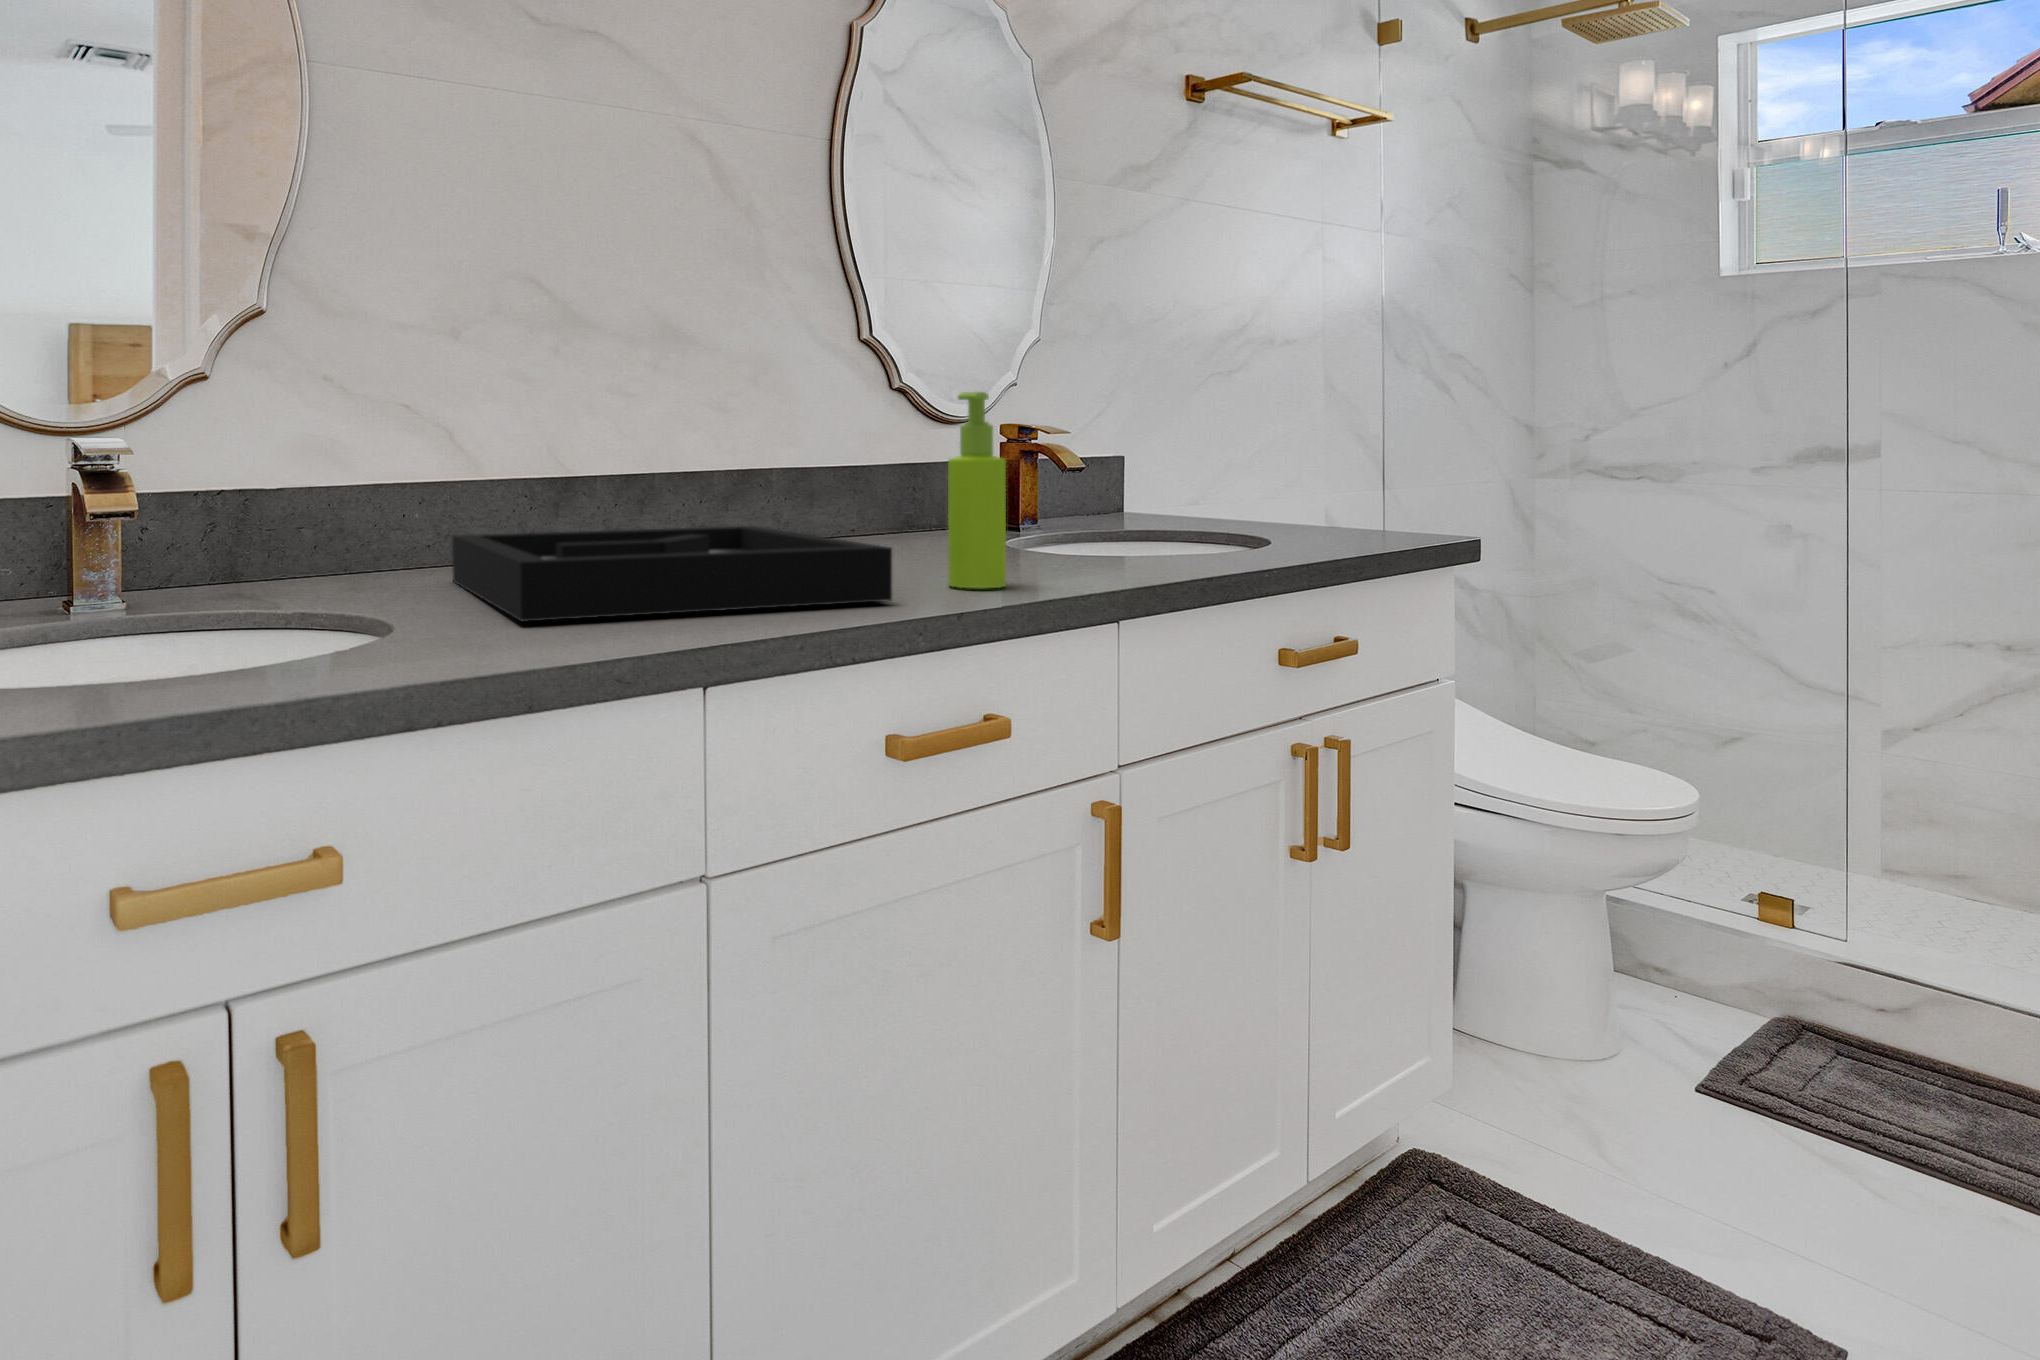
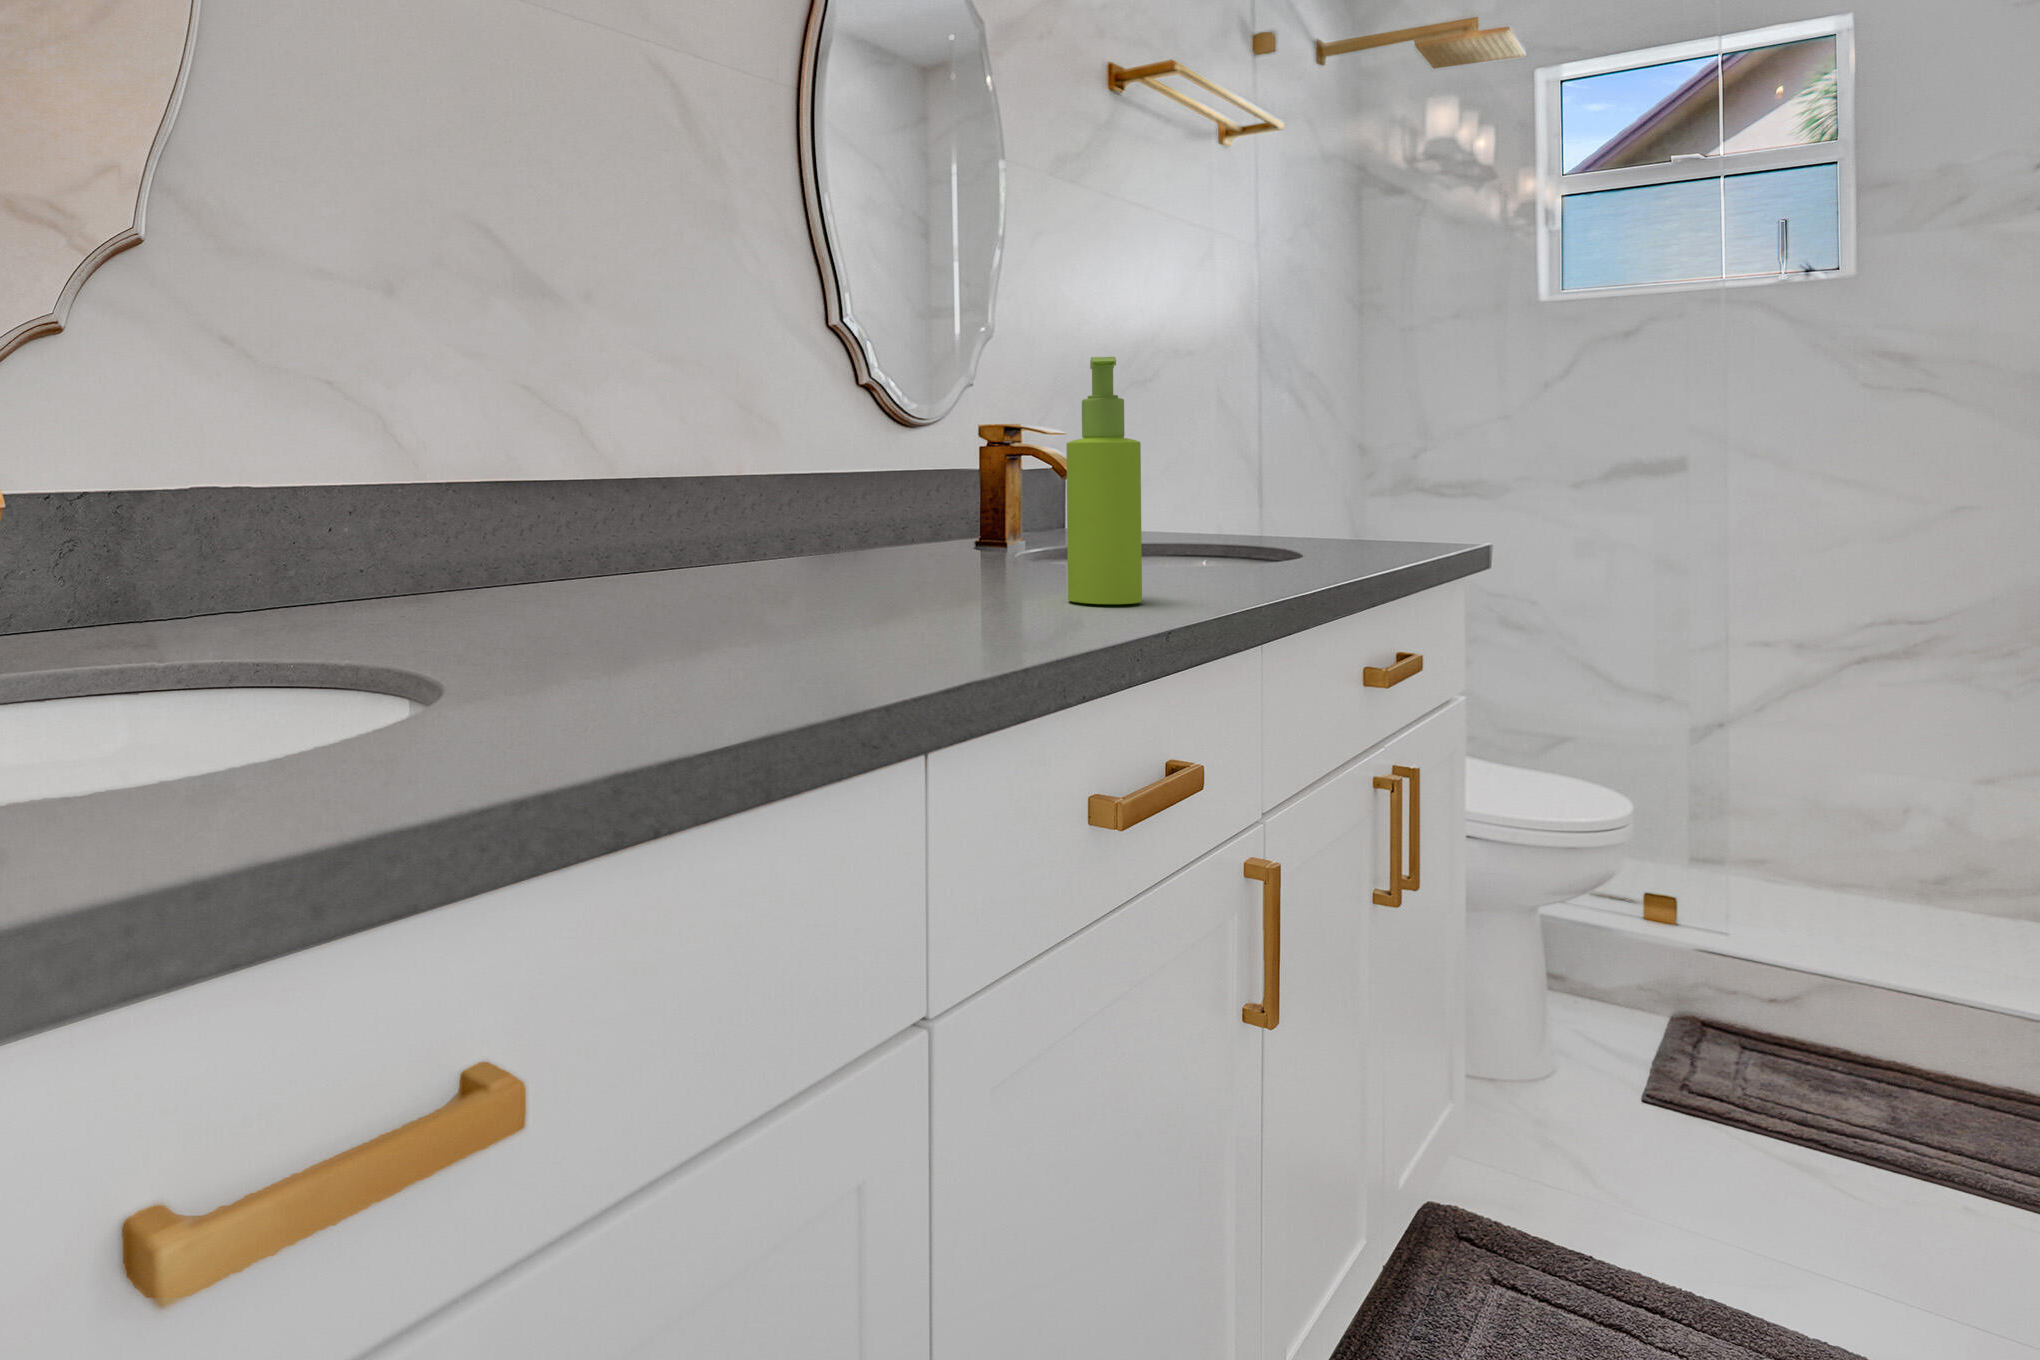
decorative tray: present [452,526,892,622] -> none [416,532,1060,670]

